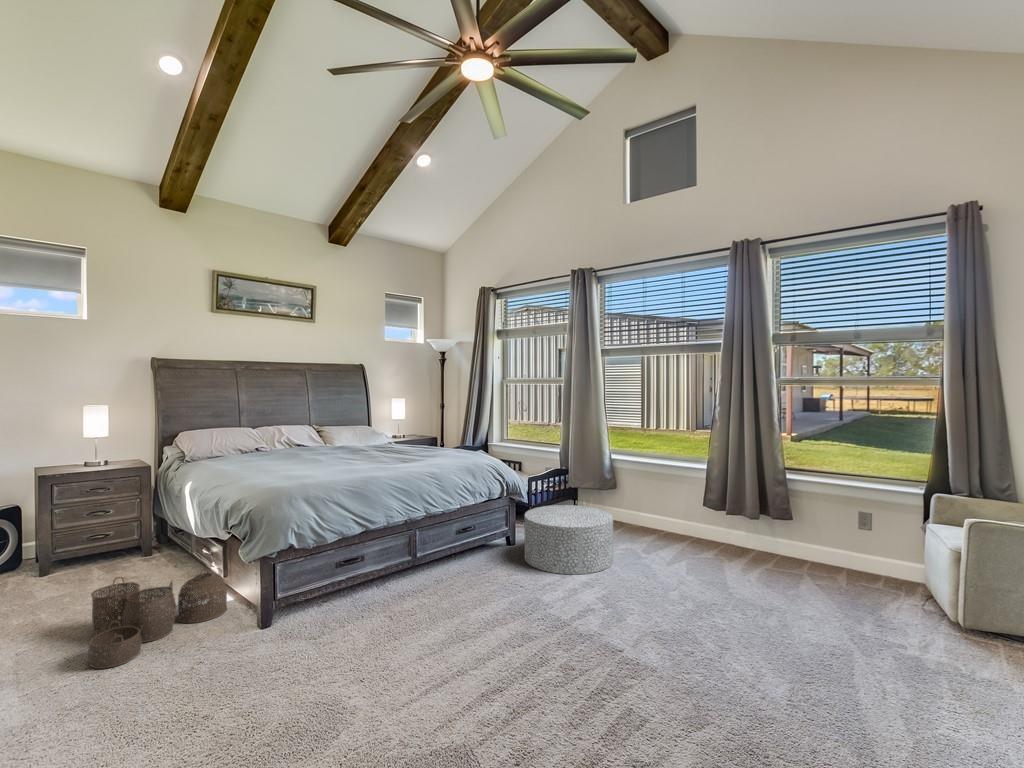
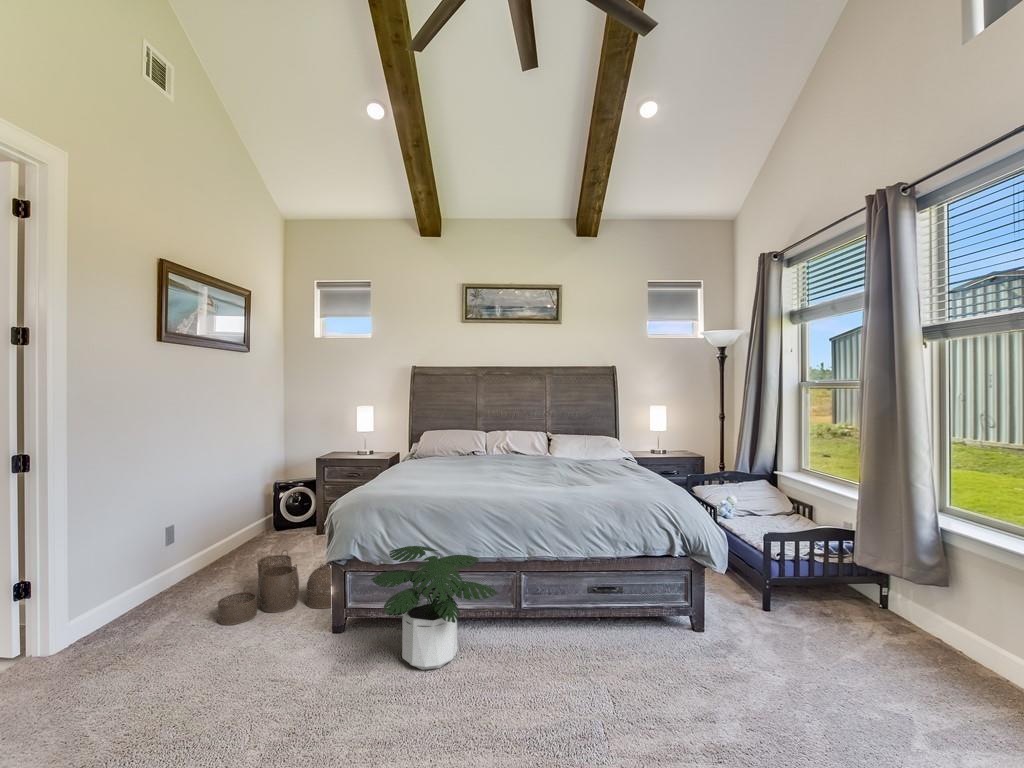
ottoman: present [525,505,613,574] -> none [671,585,835,734]
potted plant: none [326,520,439,618] -> present [371,546,498,670]

